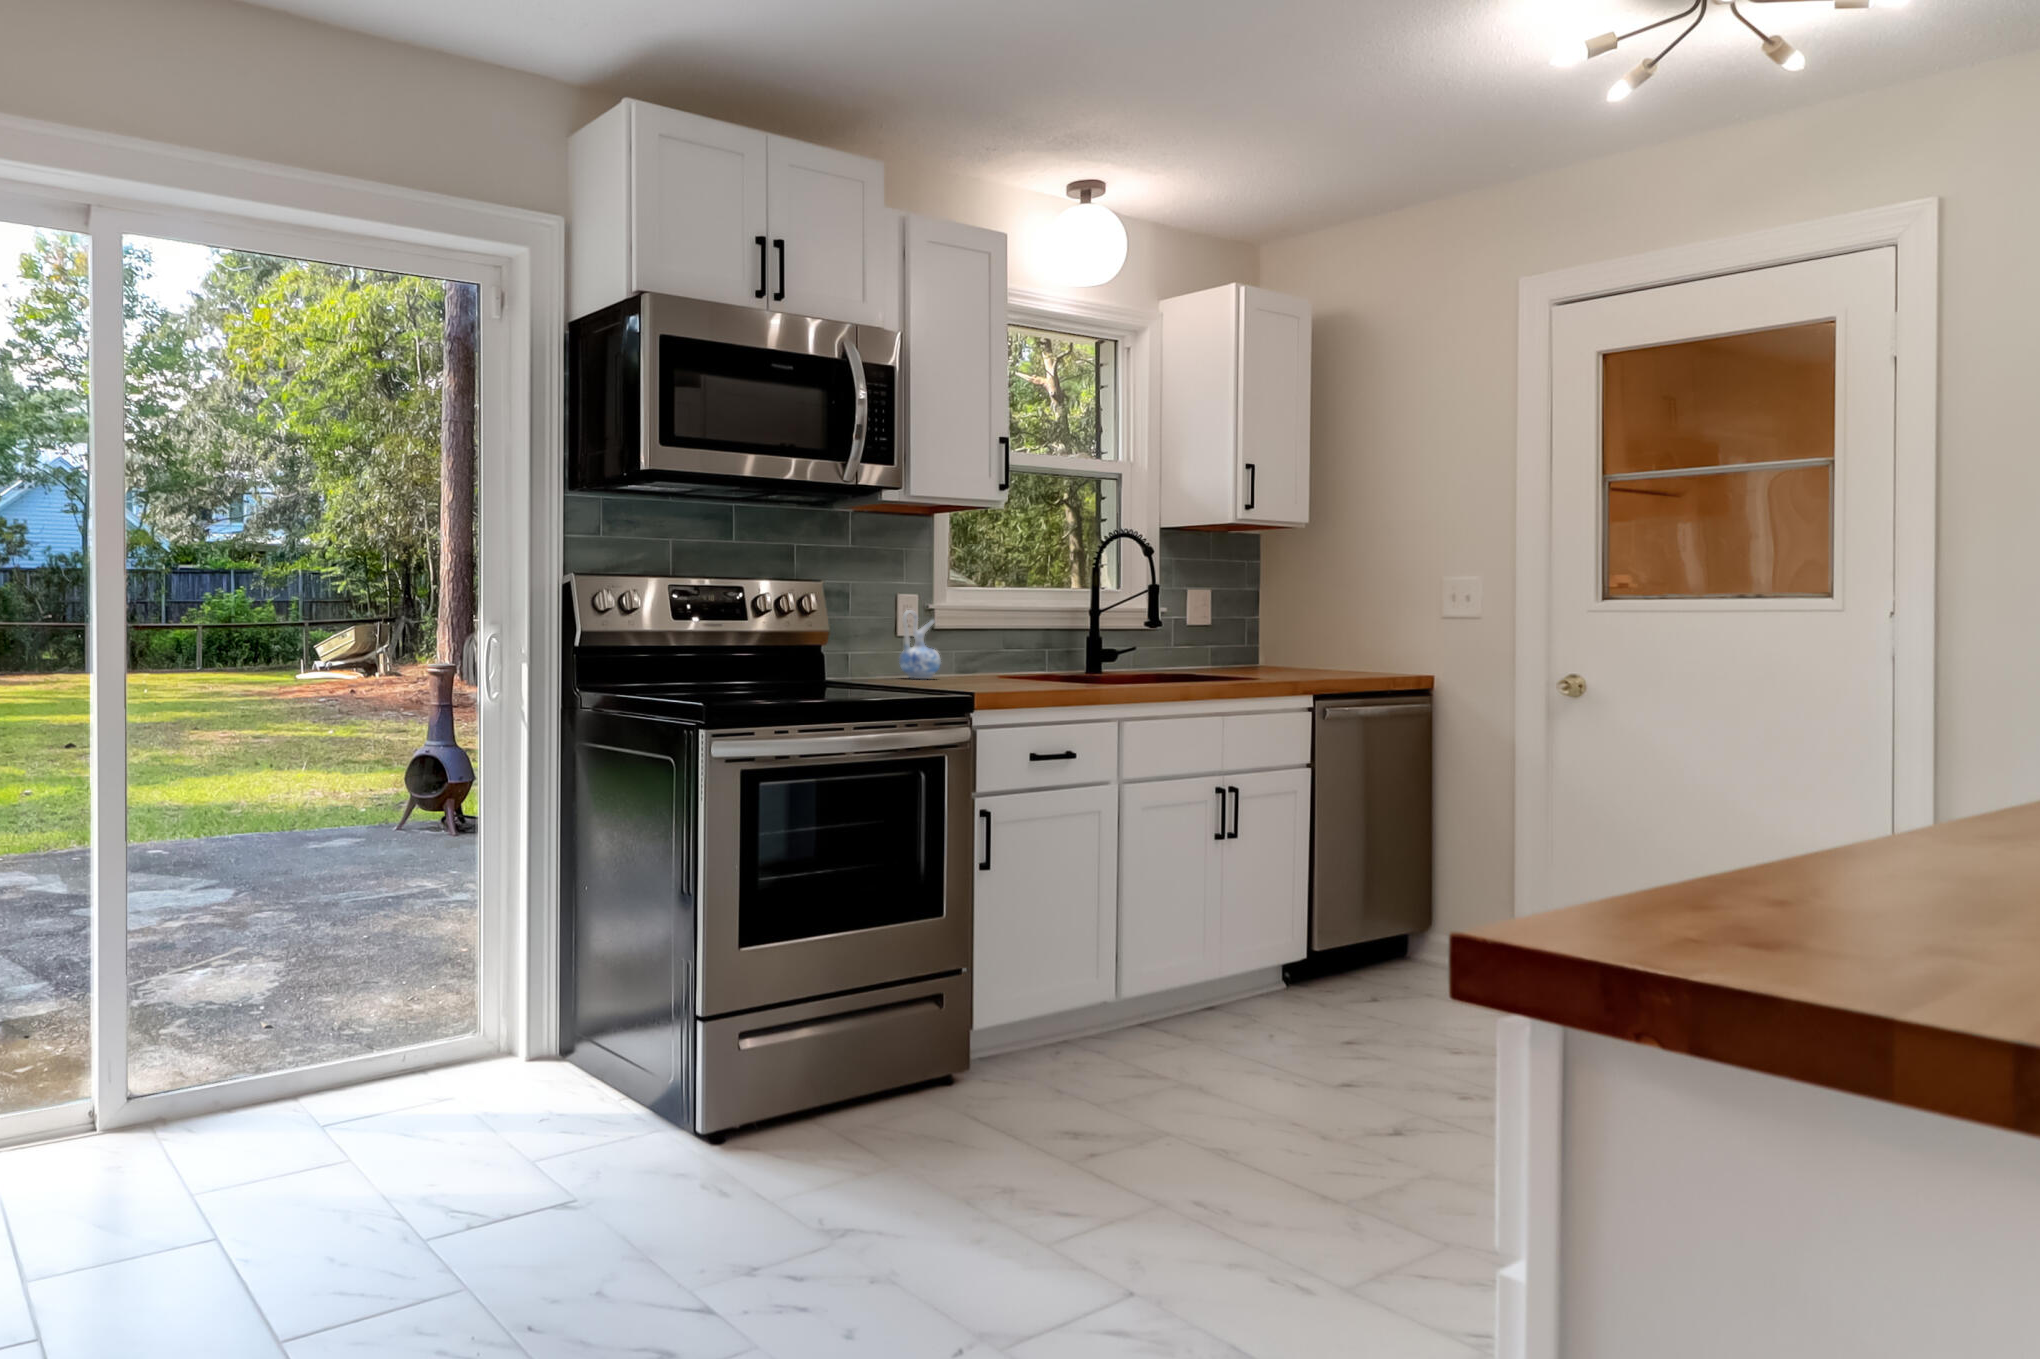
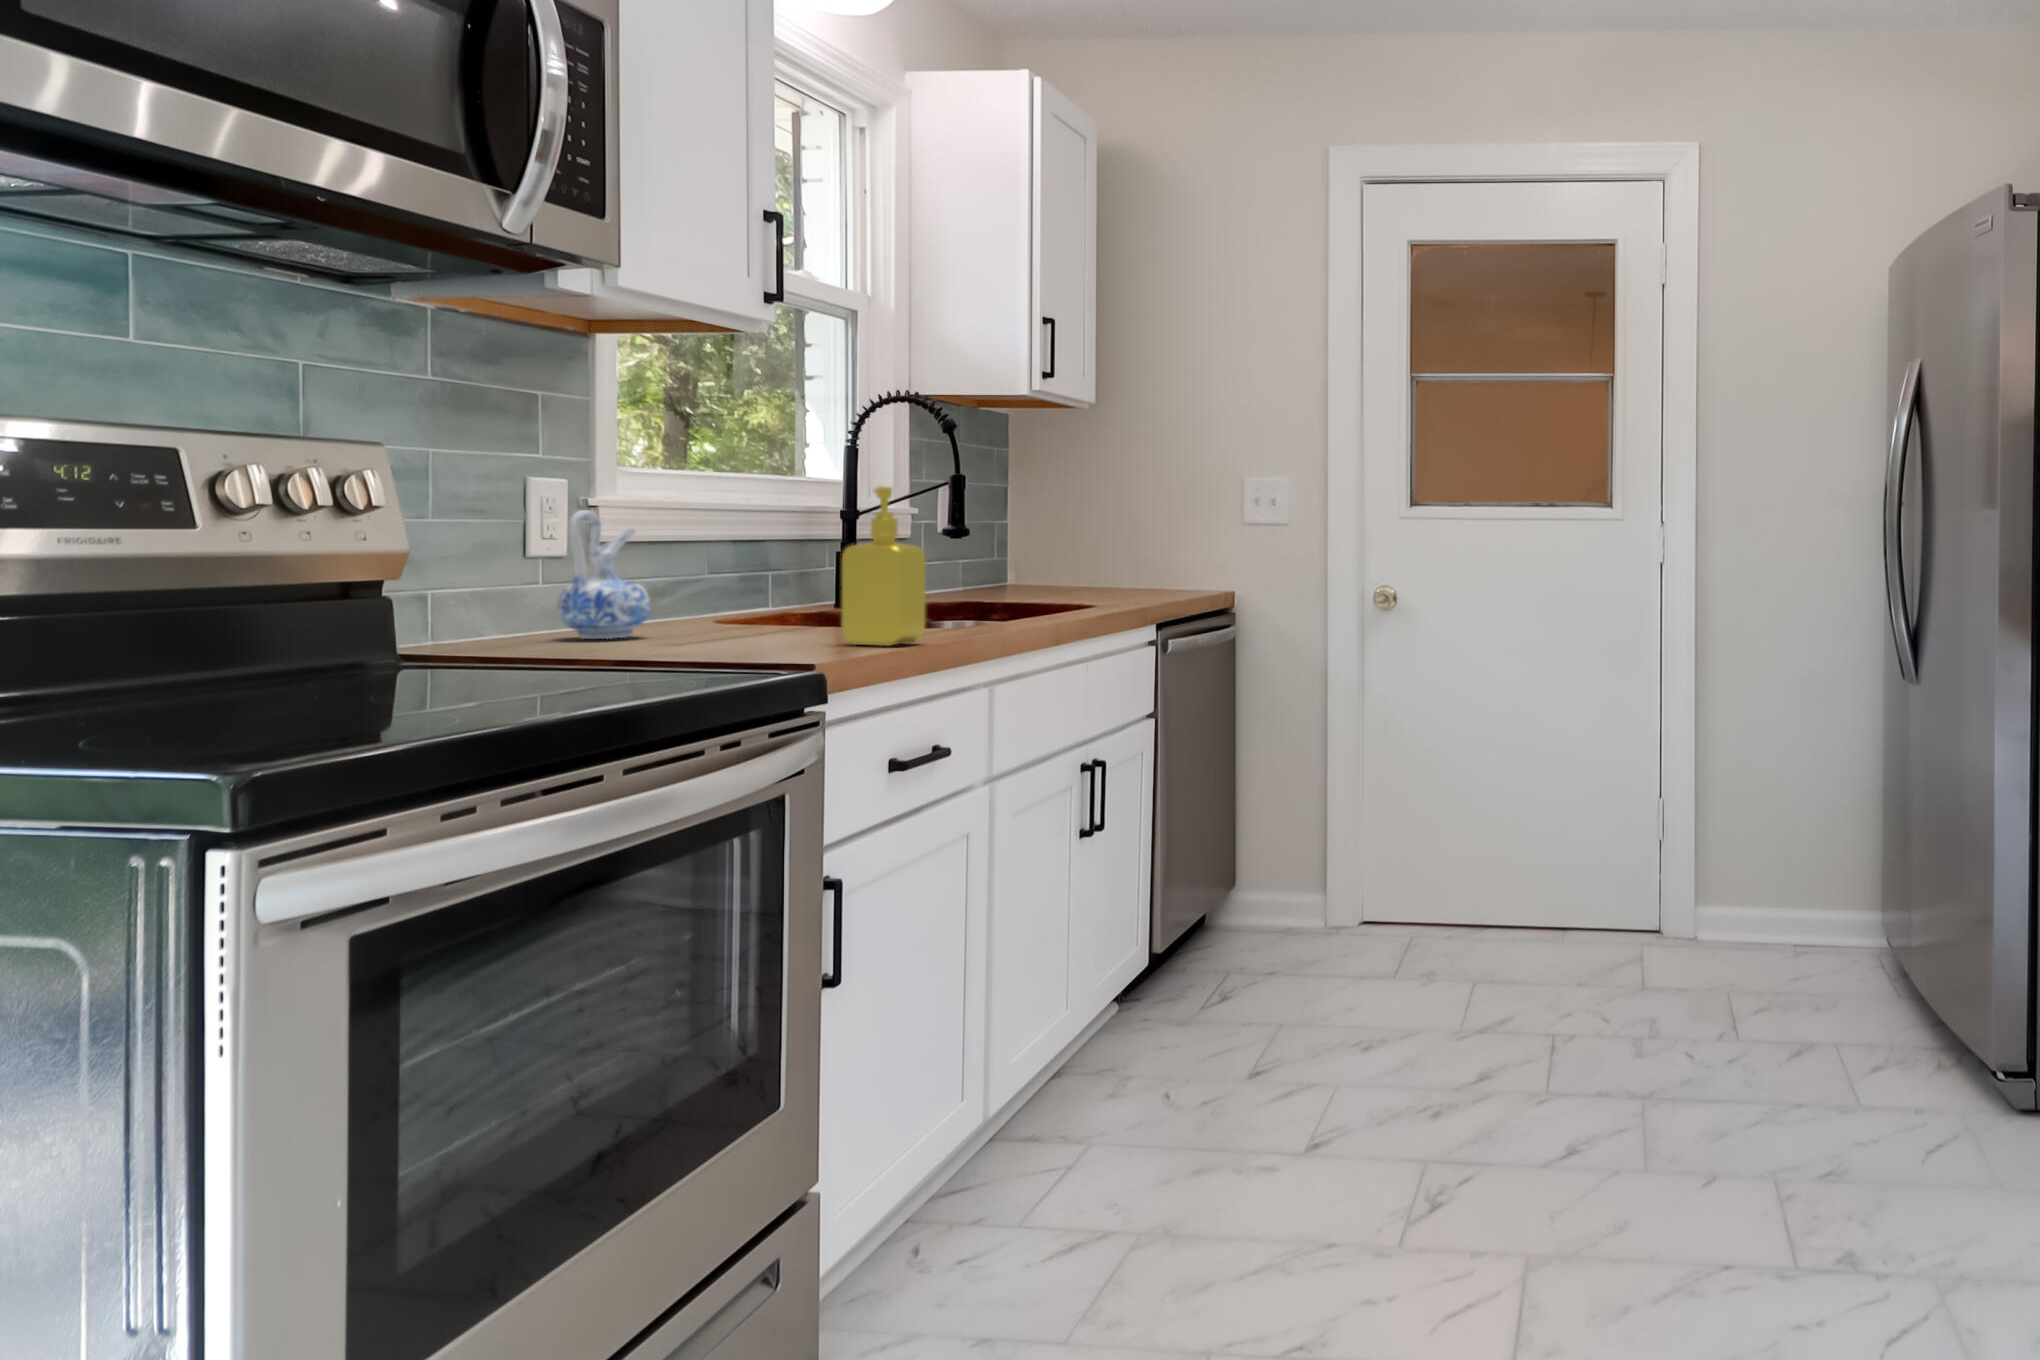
soap dispenser: none [1015,594,1058,686] -> present [841,486,926,646]

